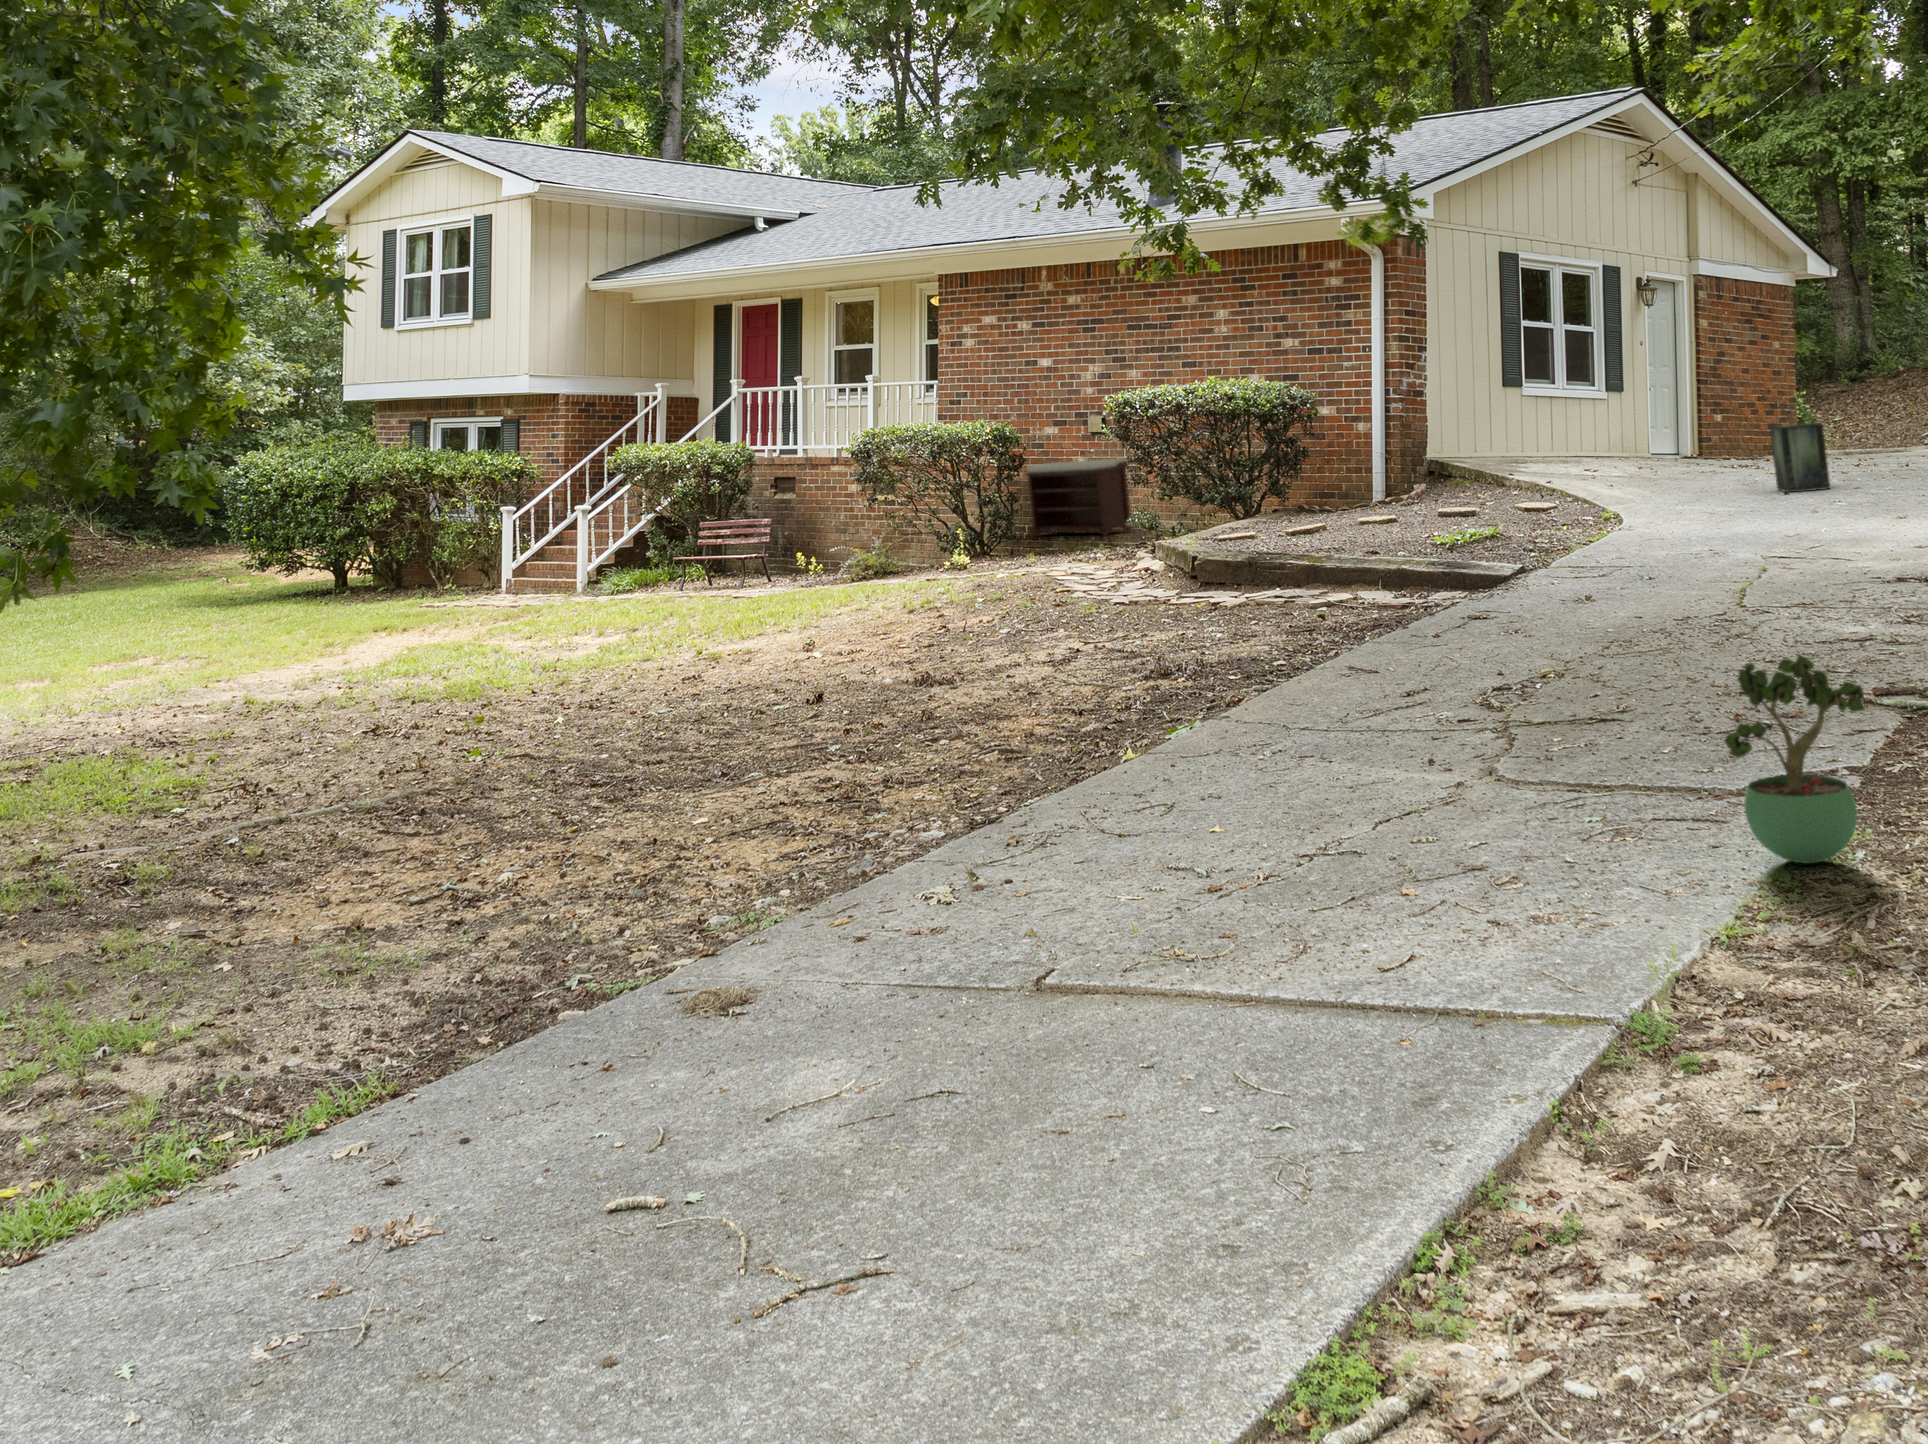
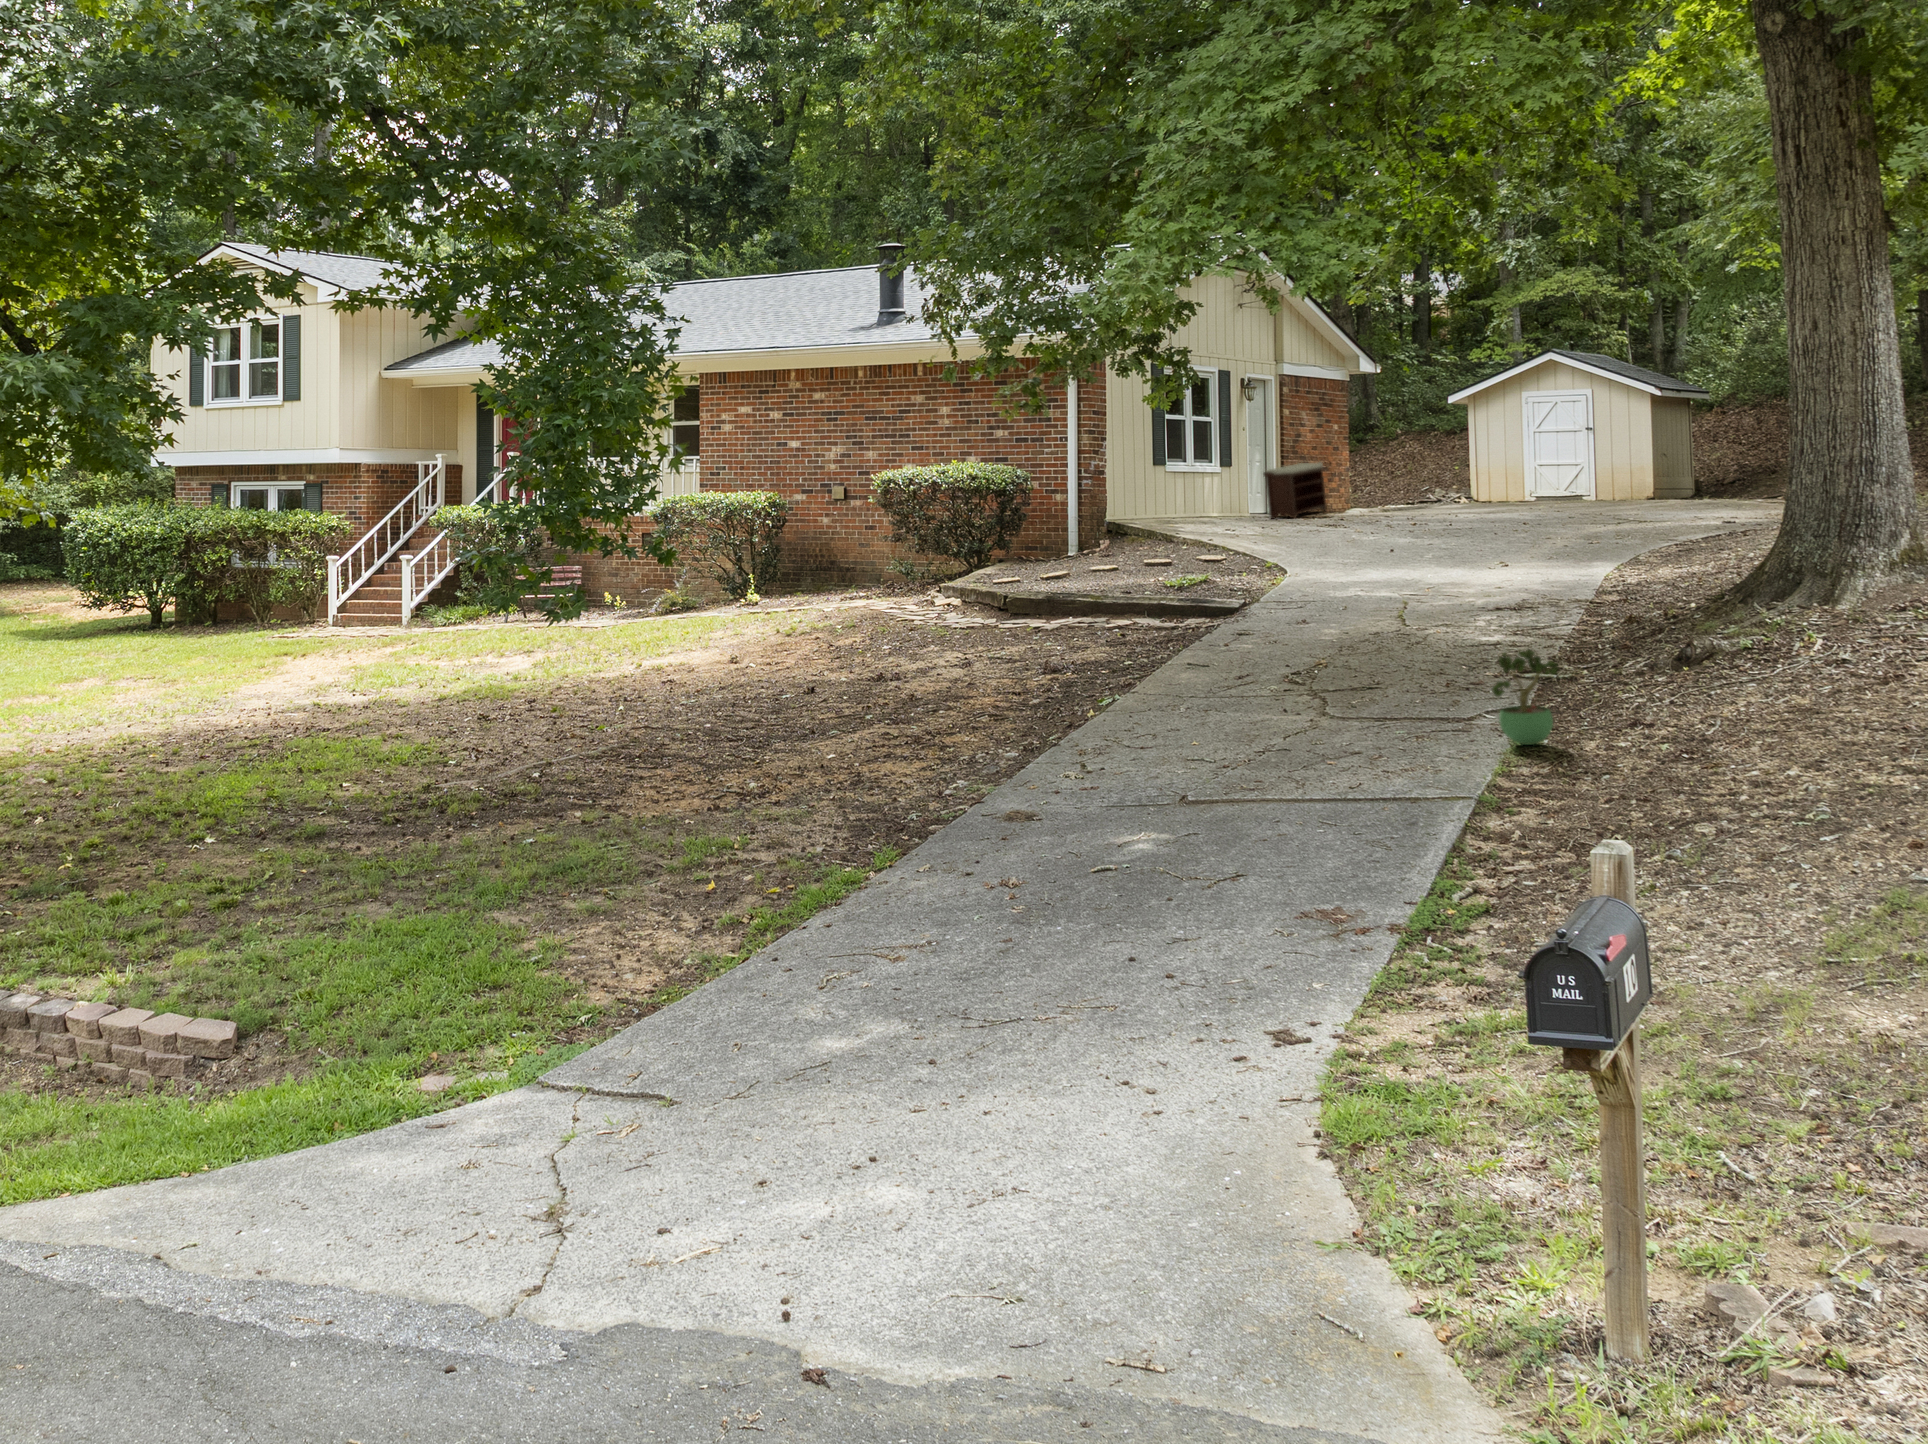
storage box: present [1770,423,1830,492] -> none [1362,495,1406,546]
bench: present [1025,459,1132,537] -> present [1263,462,1327,519]

